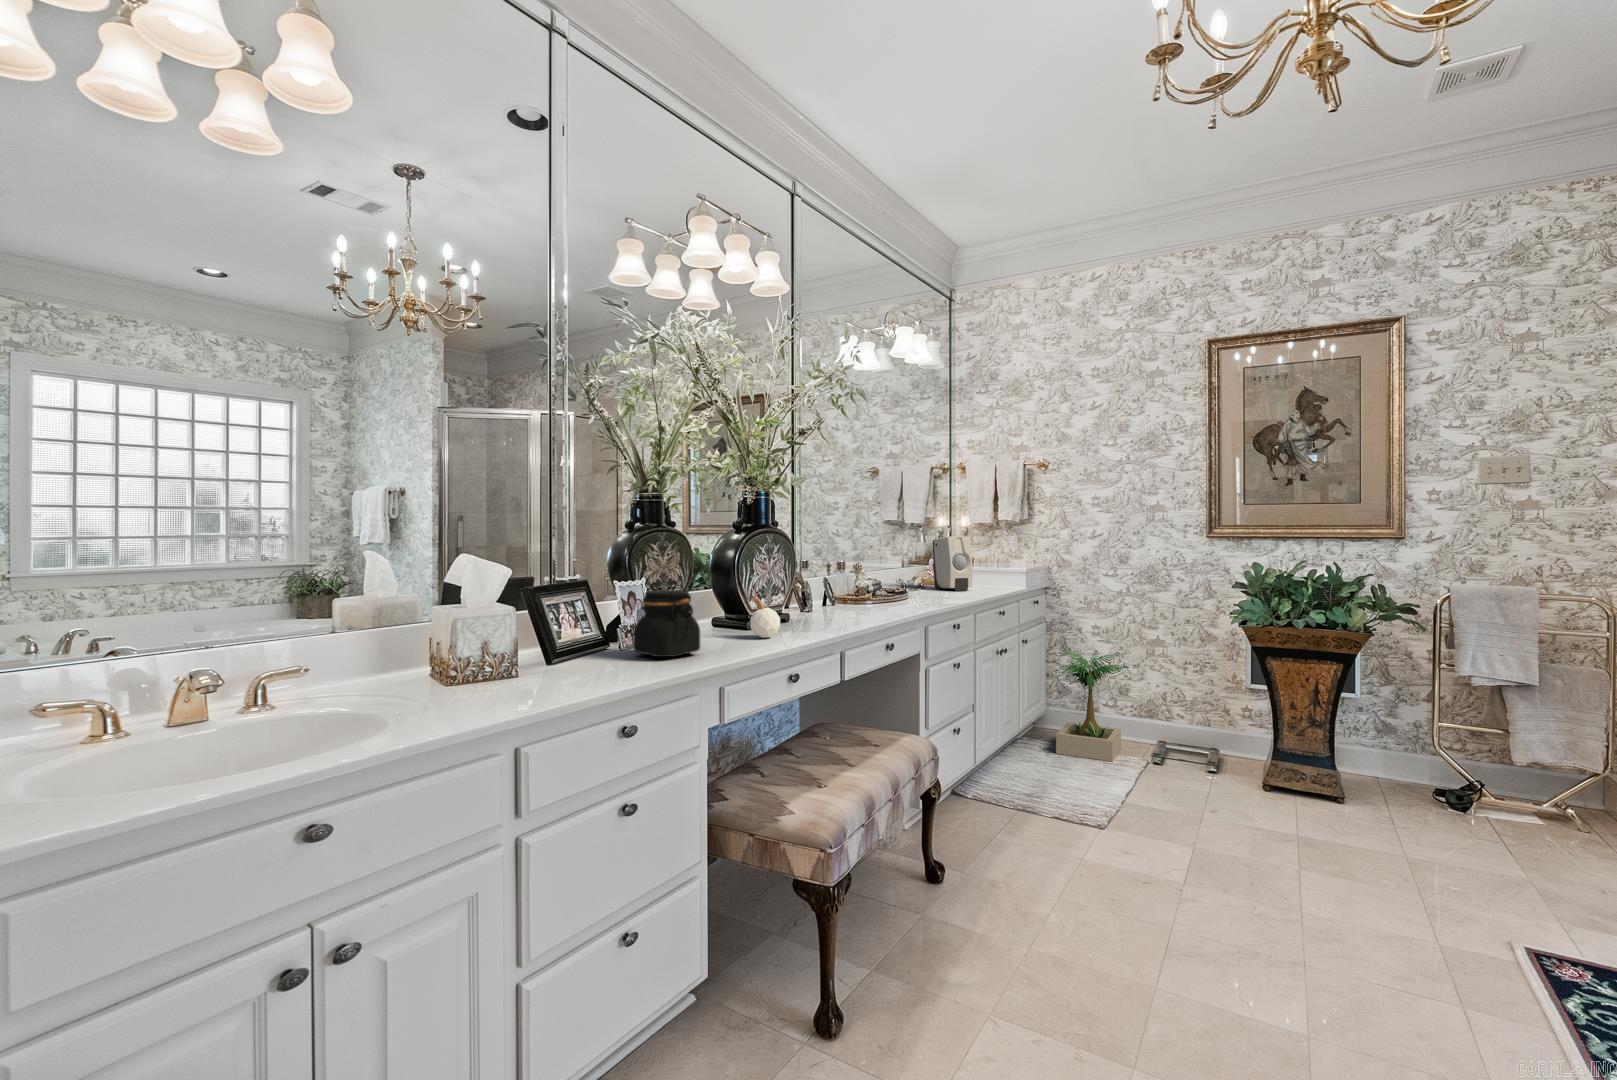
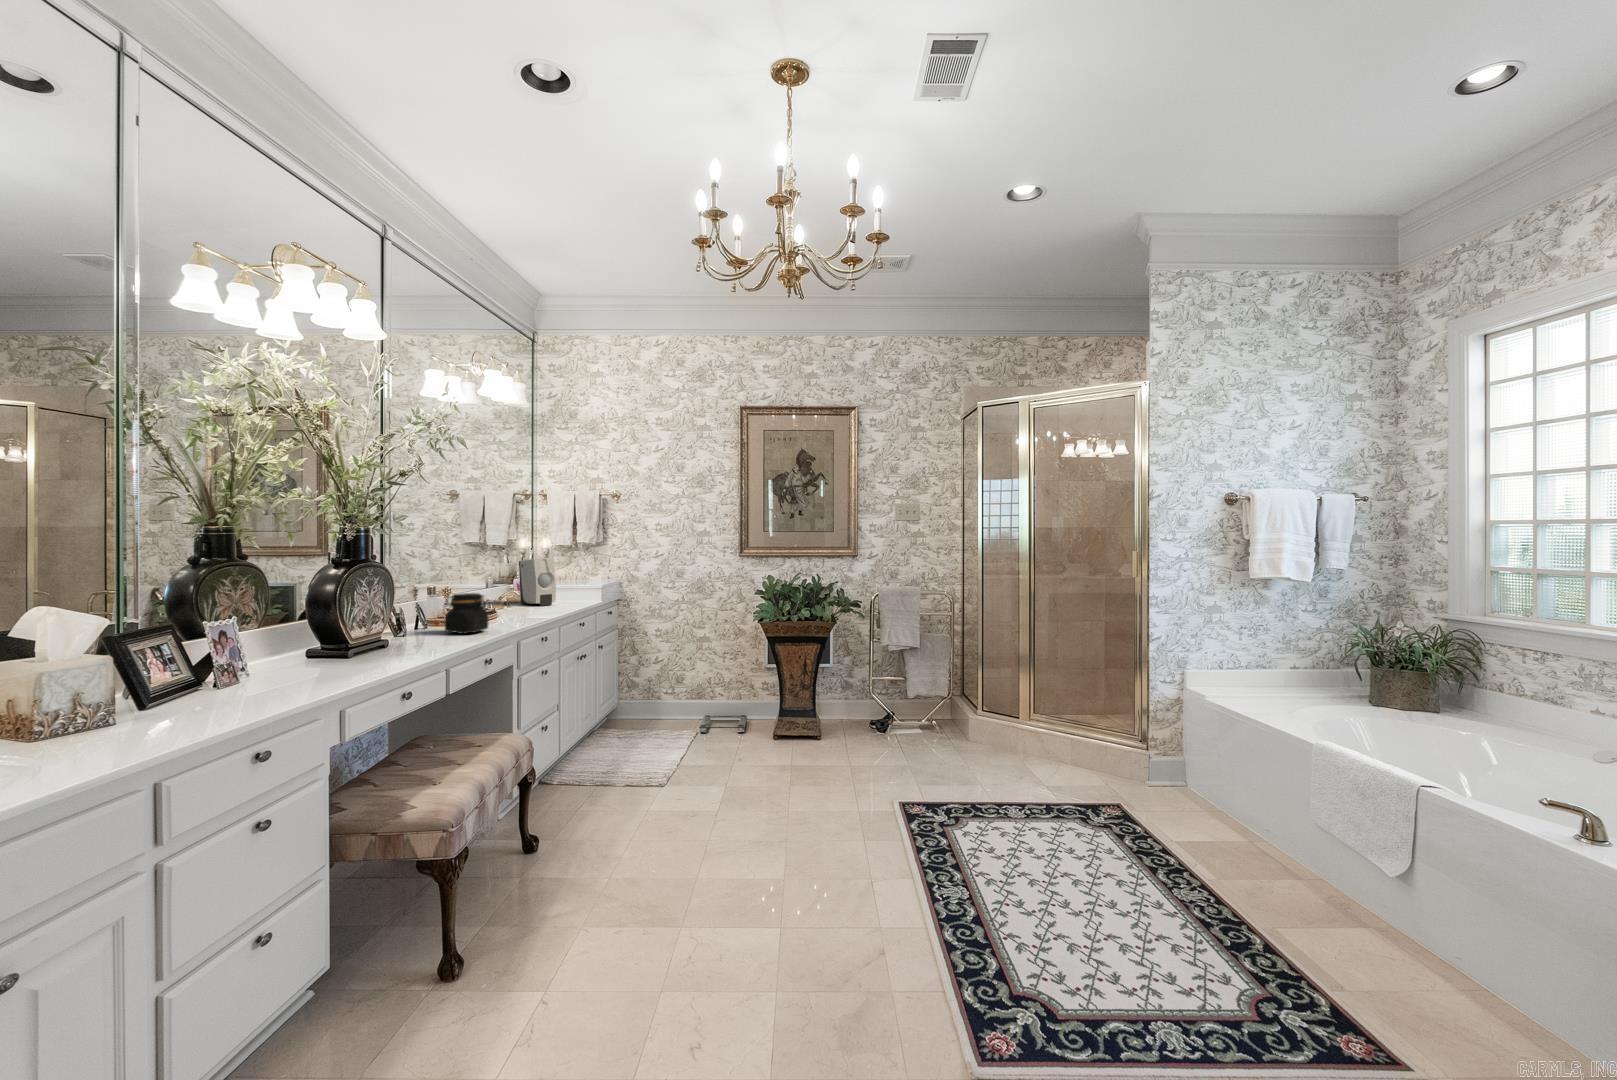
candle: present [750,587,780,638] -> none [356,618,387,664]
jar: present [634,590,700,657] -> present [445,593,488,634]
potted plant: present [1056,650,1129,761] -> none [626,646,688,736]

